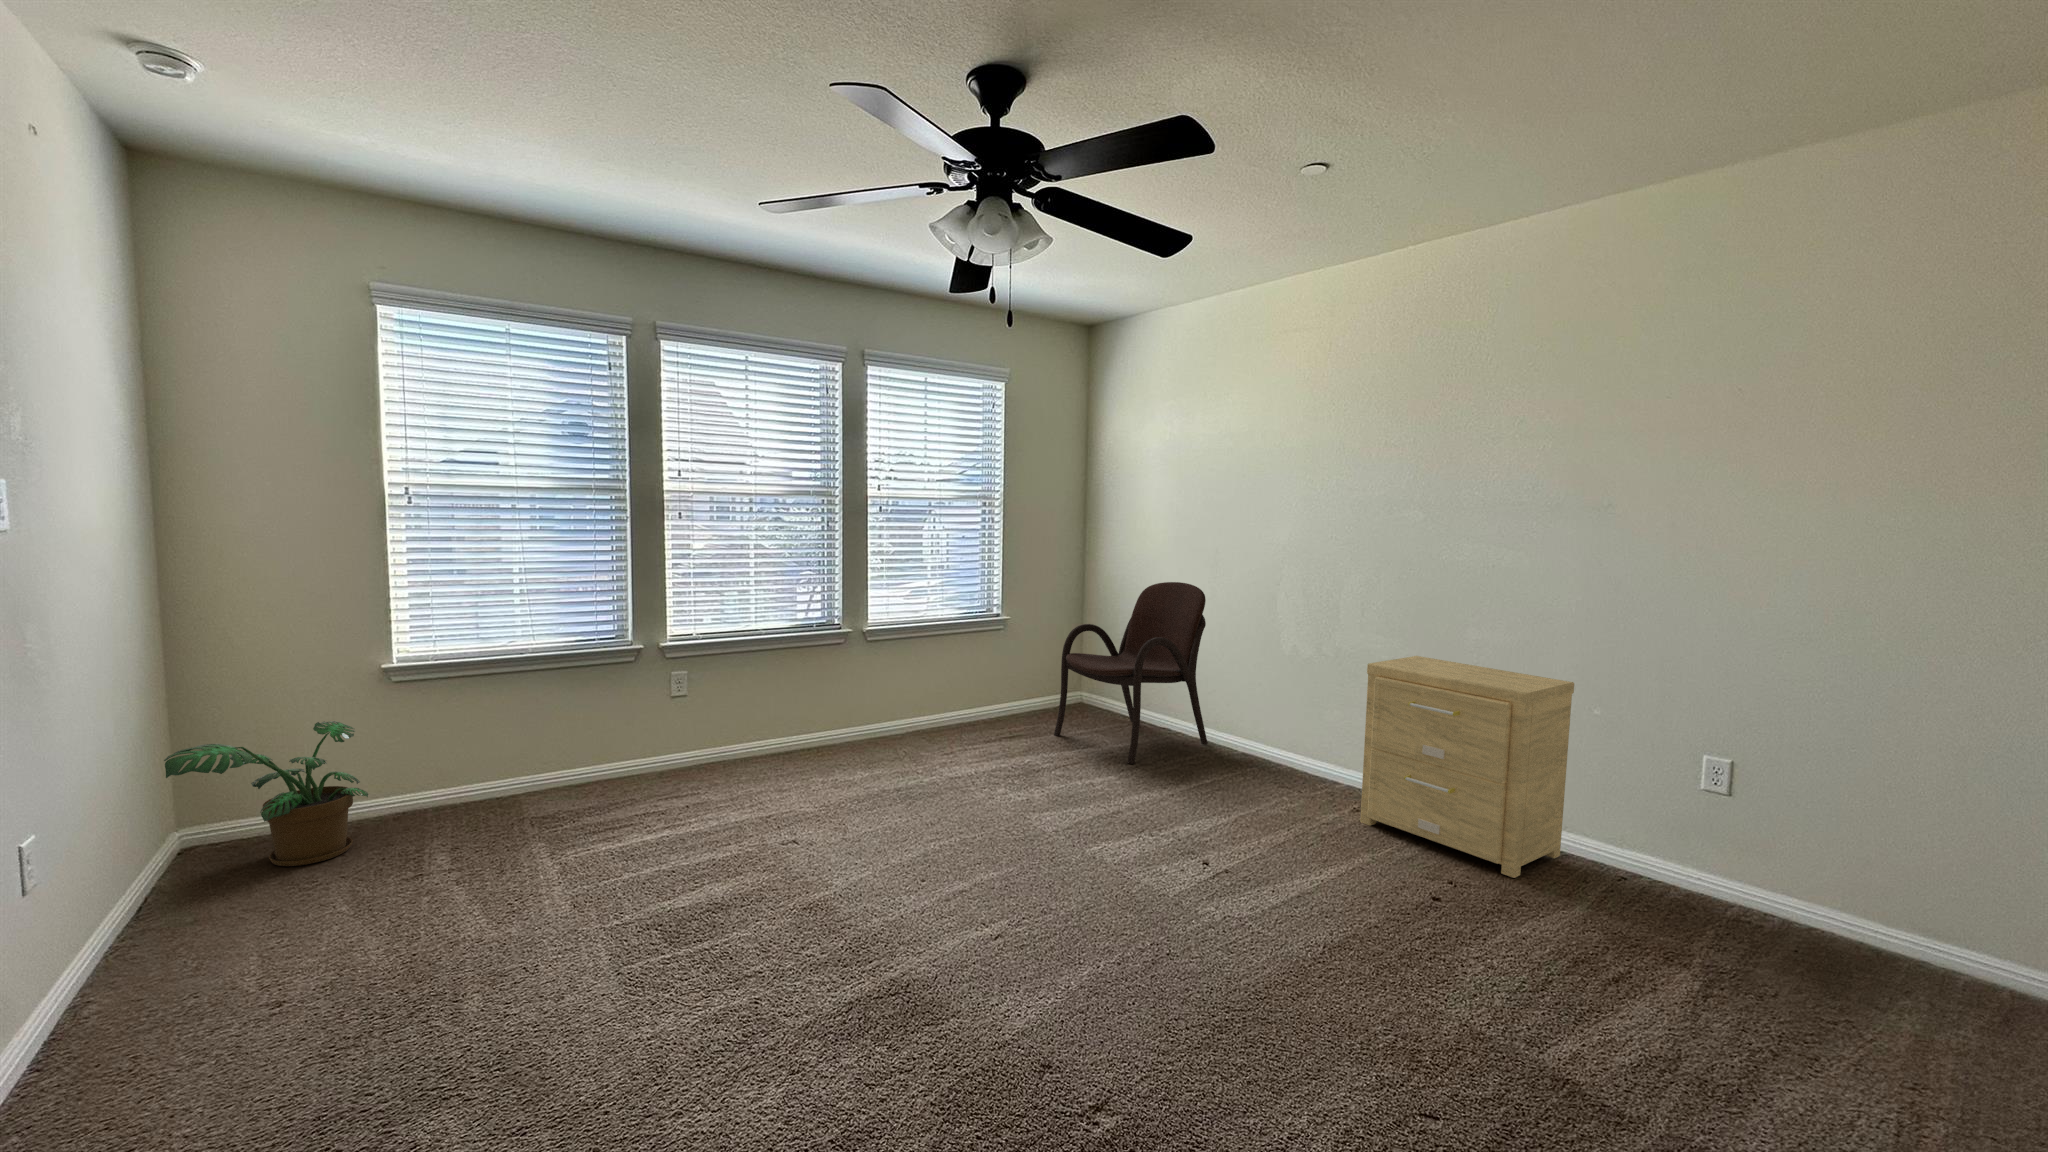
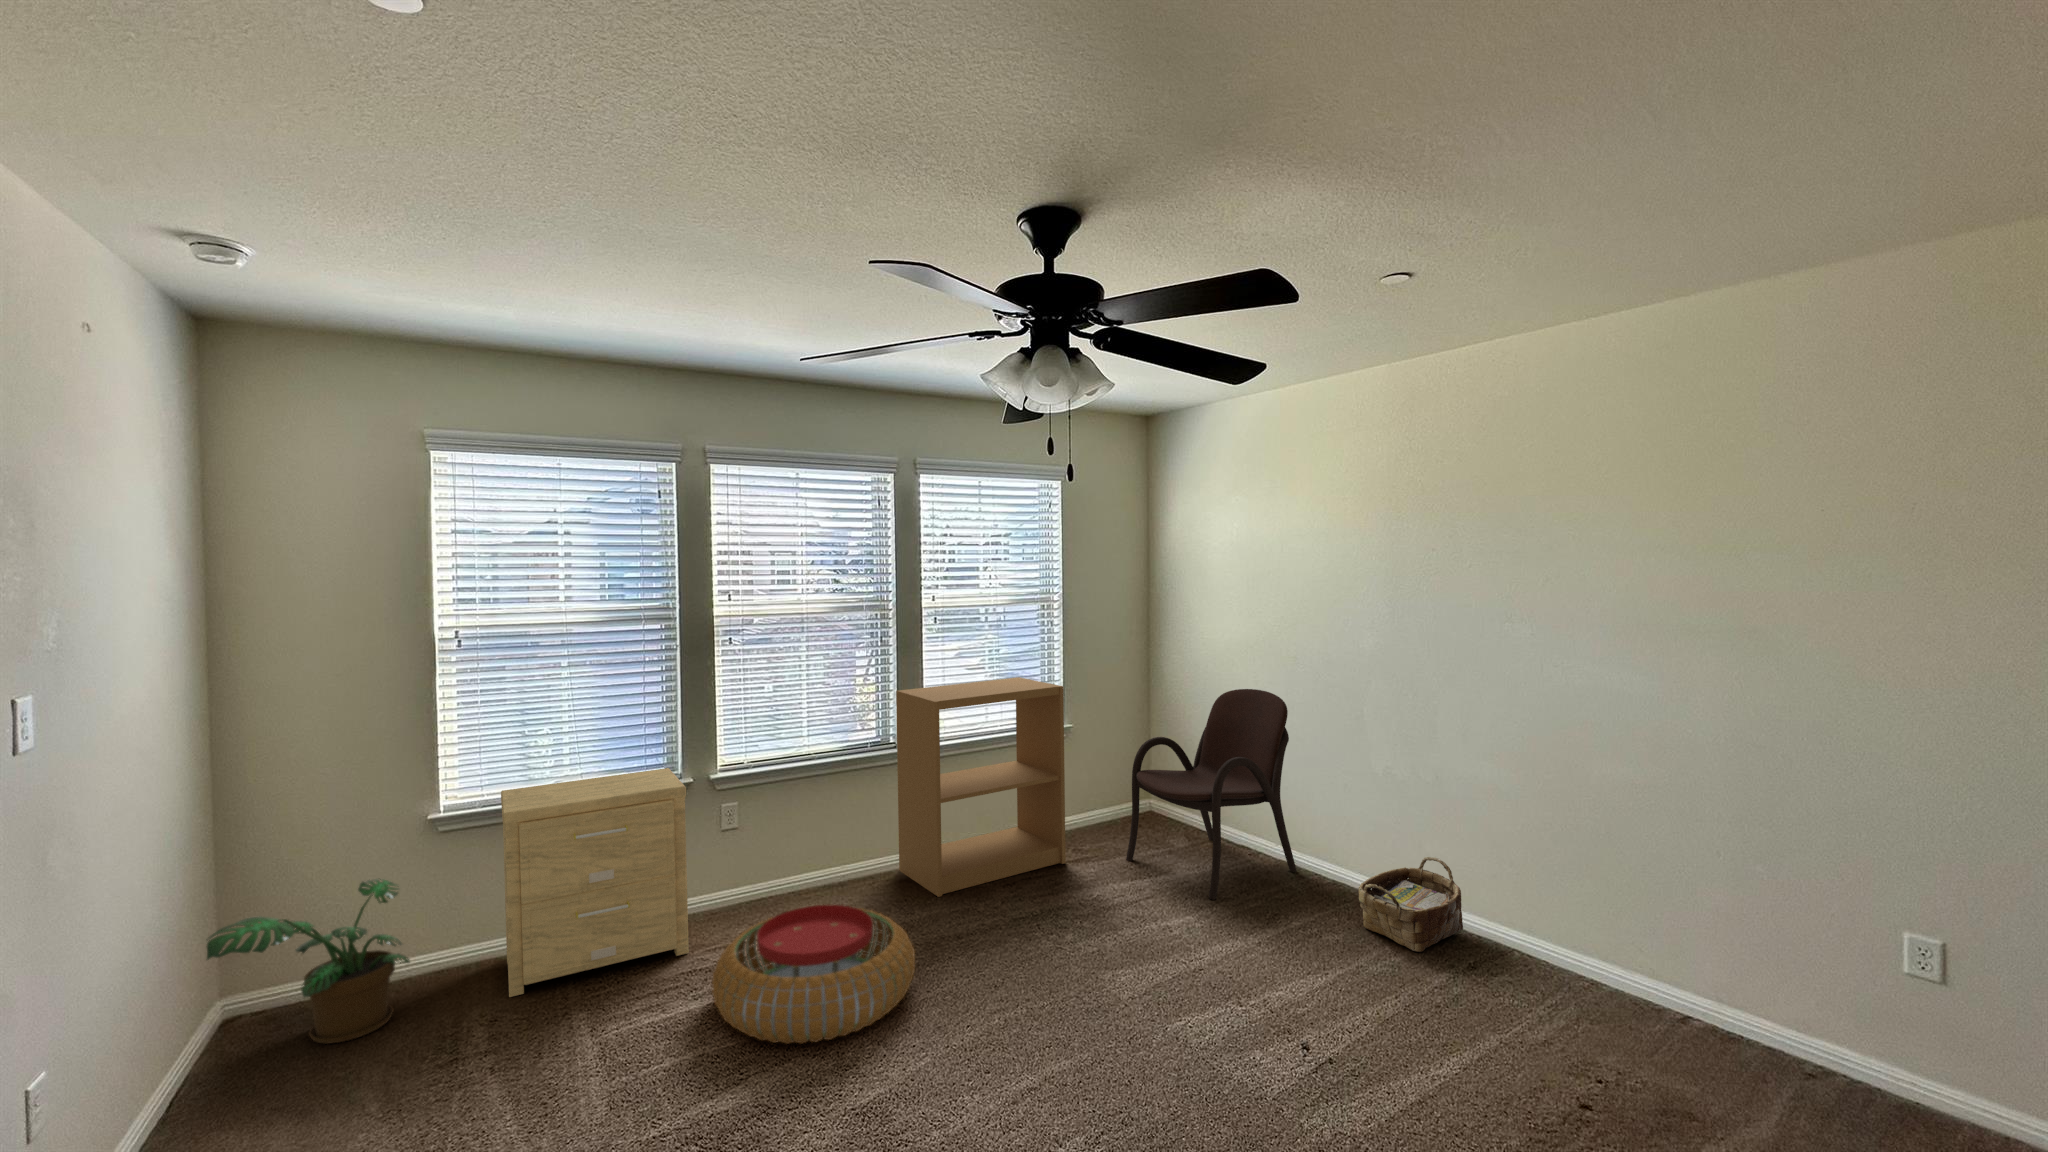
bookshelf: none [842,568,1000,761] -> present [896,677,1066,897]
side table: present [1360,656,1574,878] -> present [501,768,689,997]
woven basket: none [1260,723,1349,801] -> present [1358,857,1463,952]
pouf: none [666,753,857,864] -> present [712,905,915,1044]

